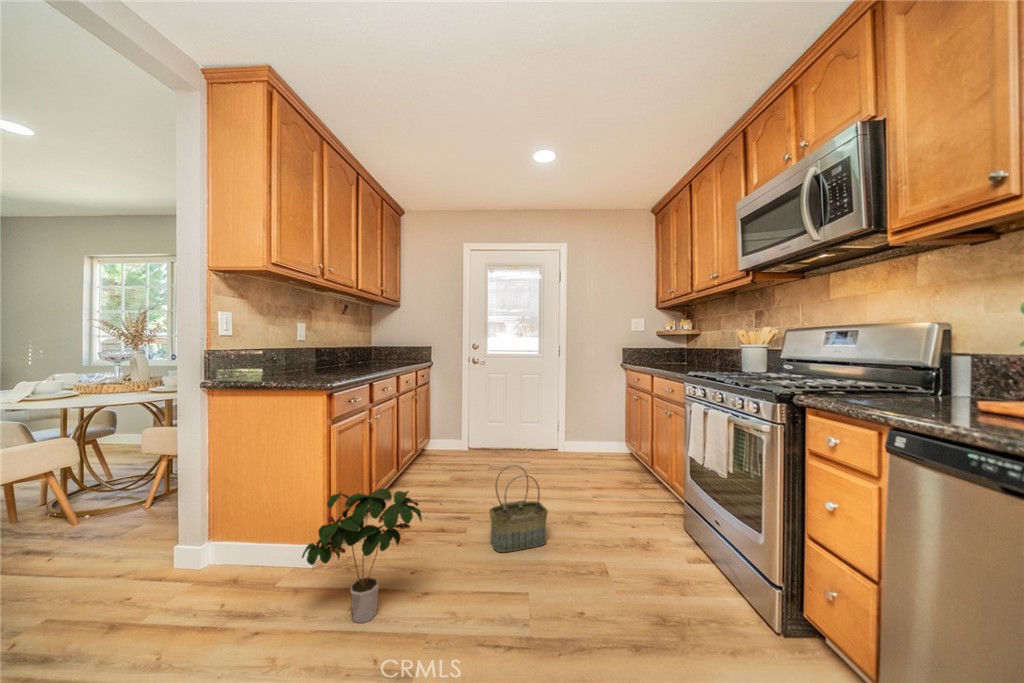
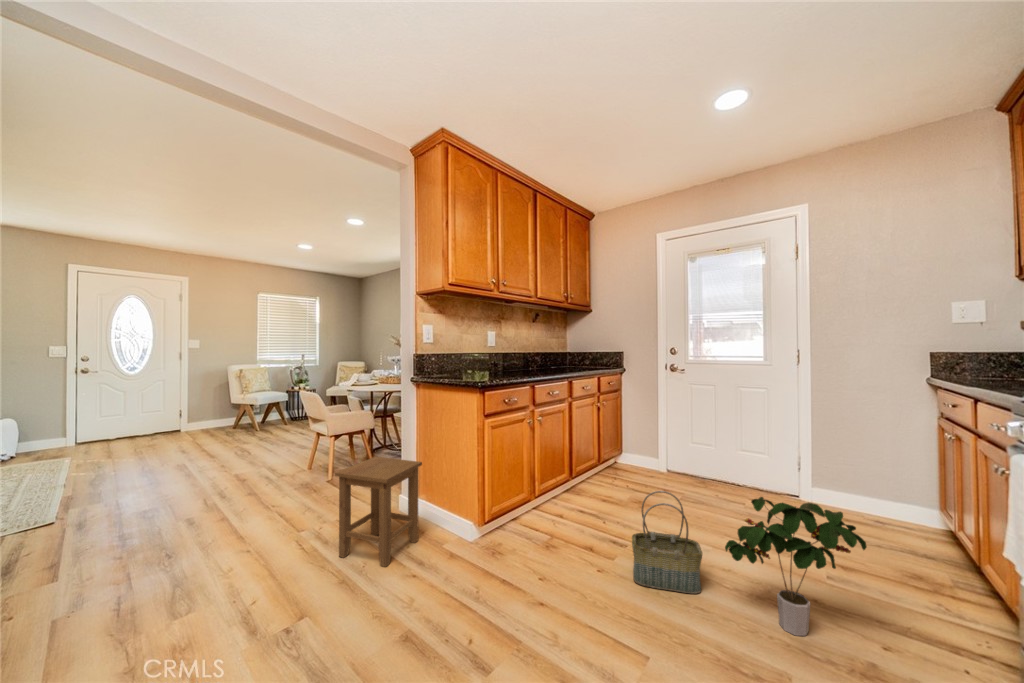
stool: none [93,487,240,655] -> present [335,457,422,567]
potted plant: present [302,489,422,623] -> present [725,497,867,636]

